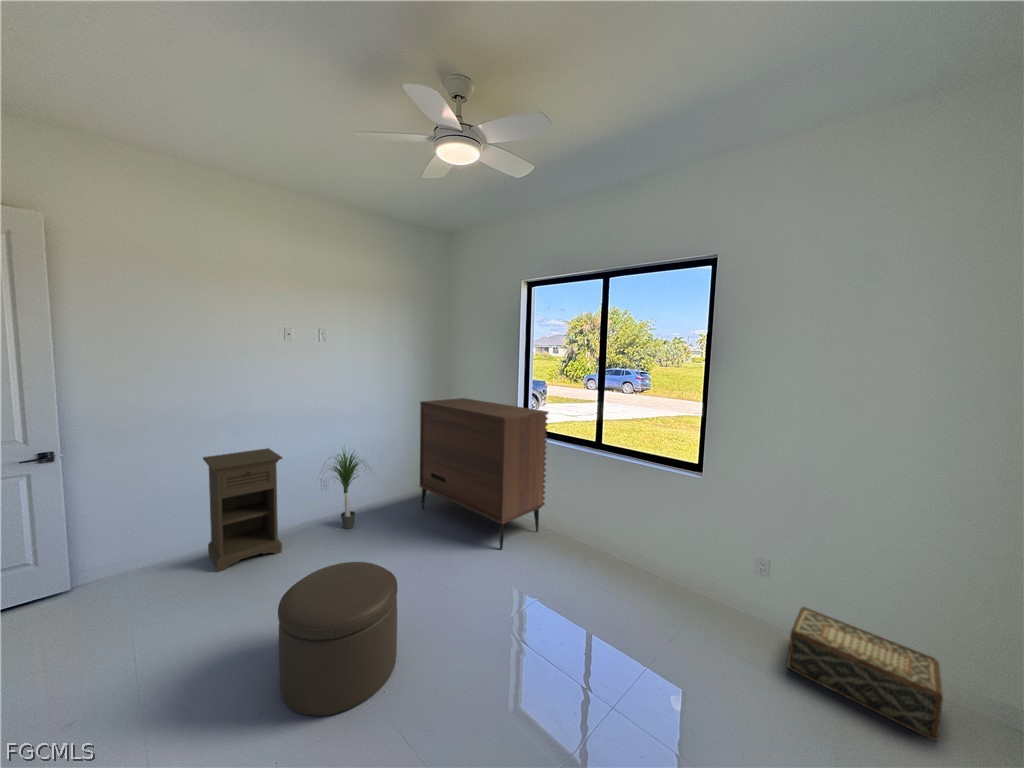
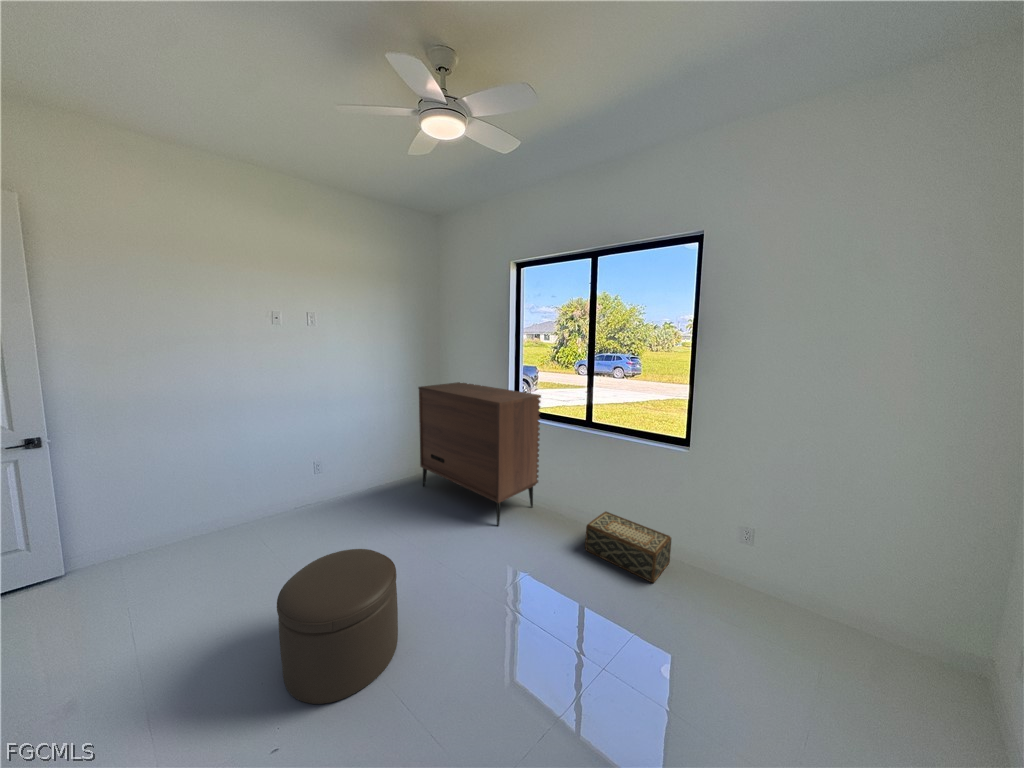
nightstand: present [203,448,282,572] -> none [206,435,289,556]
potted plant: present [332,451,363,529] -> none [319,427,378,509]
woven basket: present [788,607,943,741] -> present [585,512,671,583]

